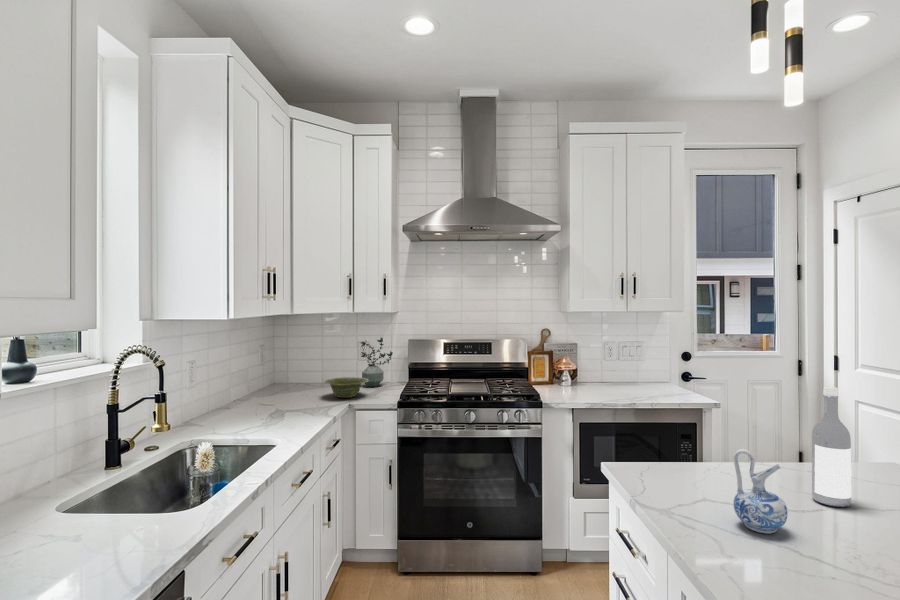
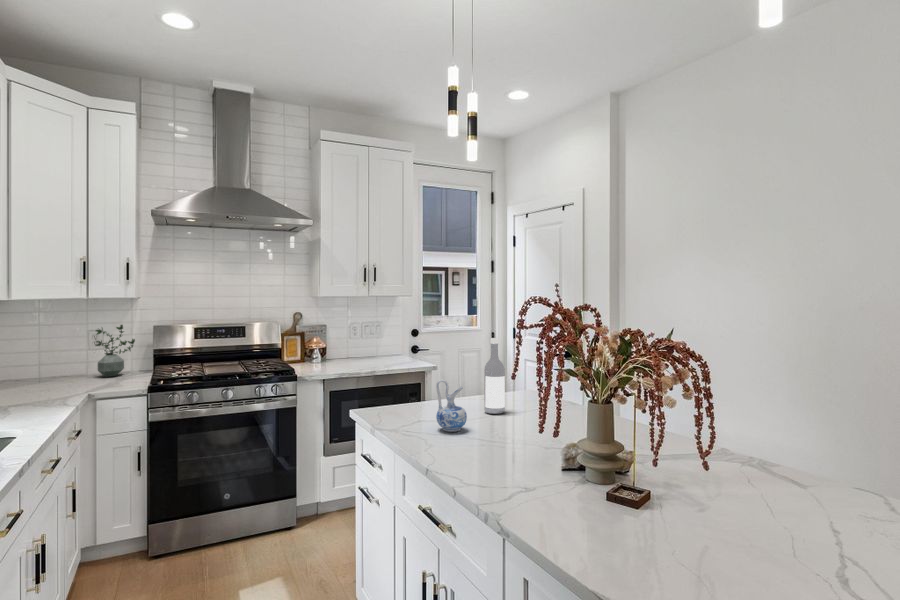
dish: present [324,377,368,398] -> none [51,367,109,389]

